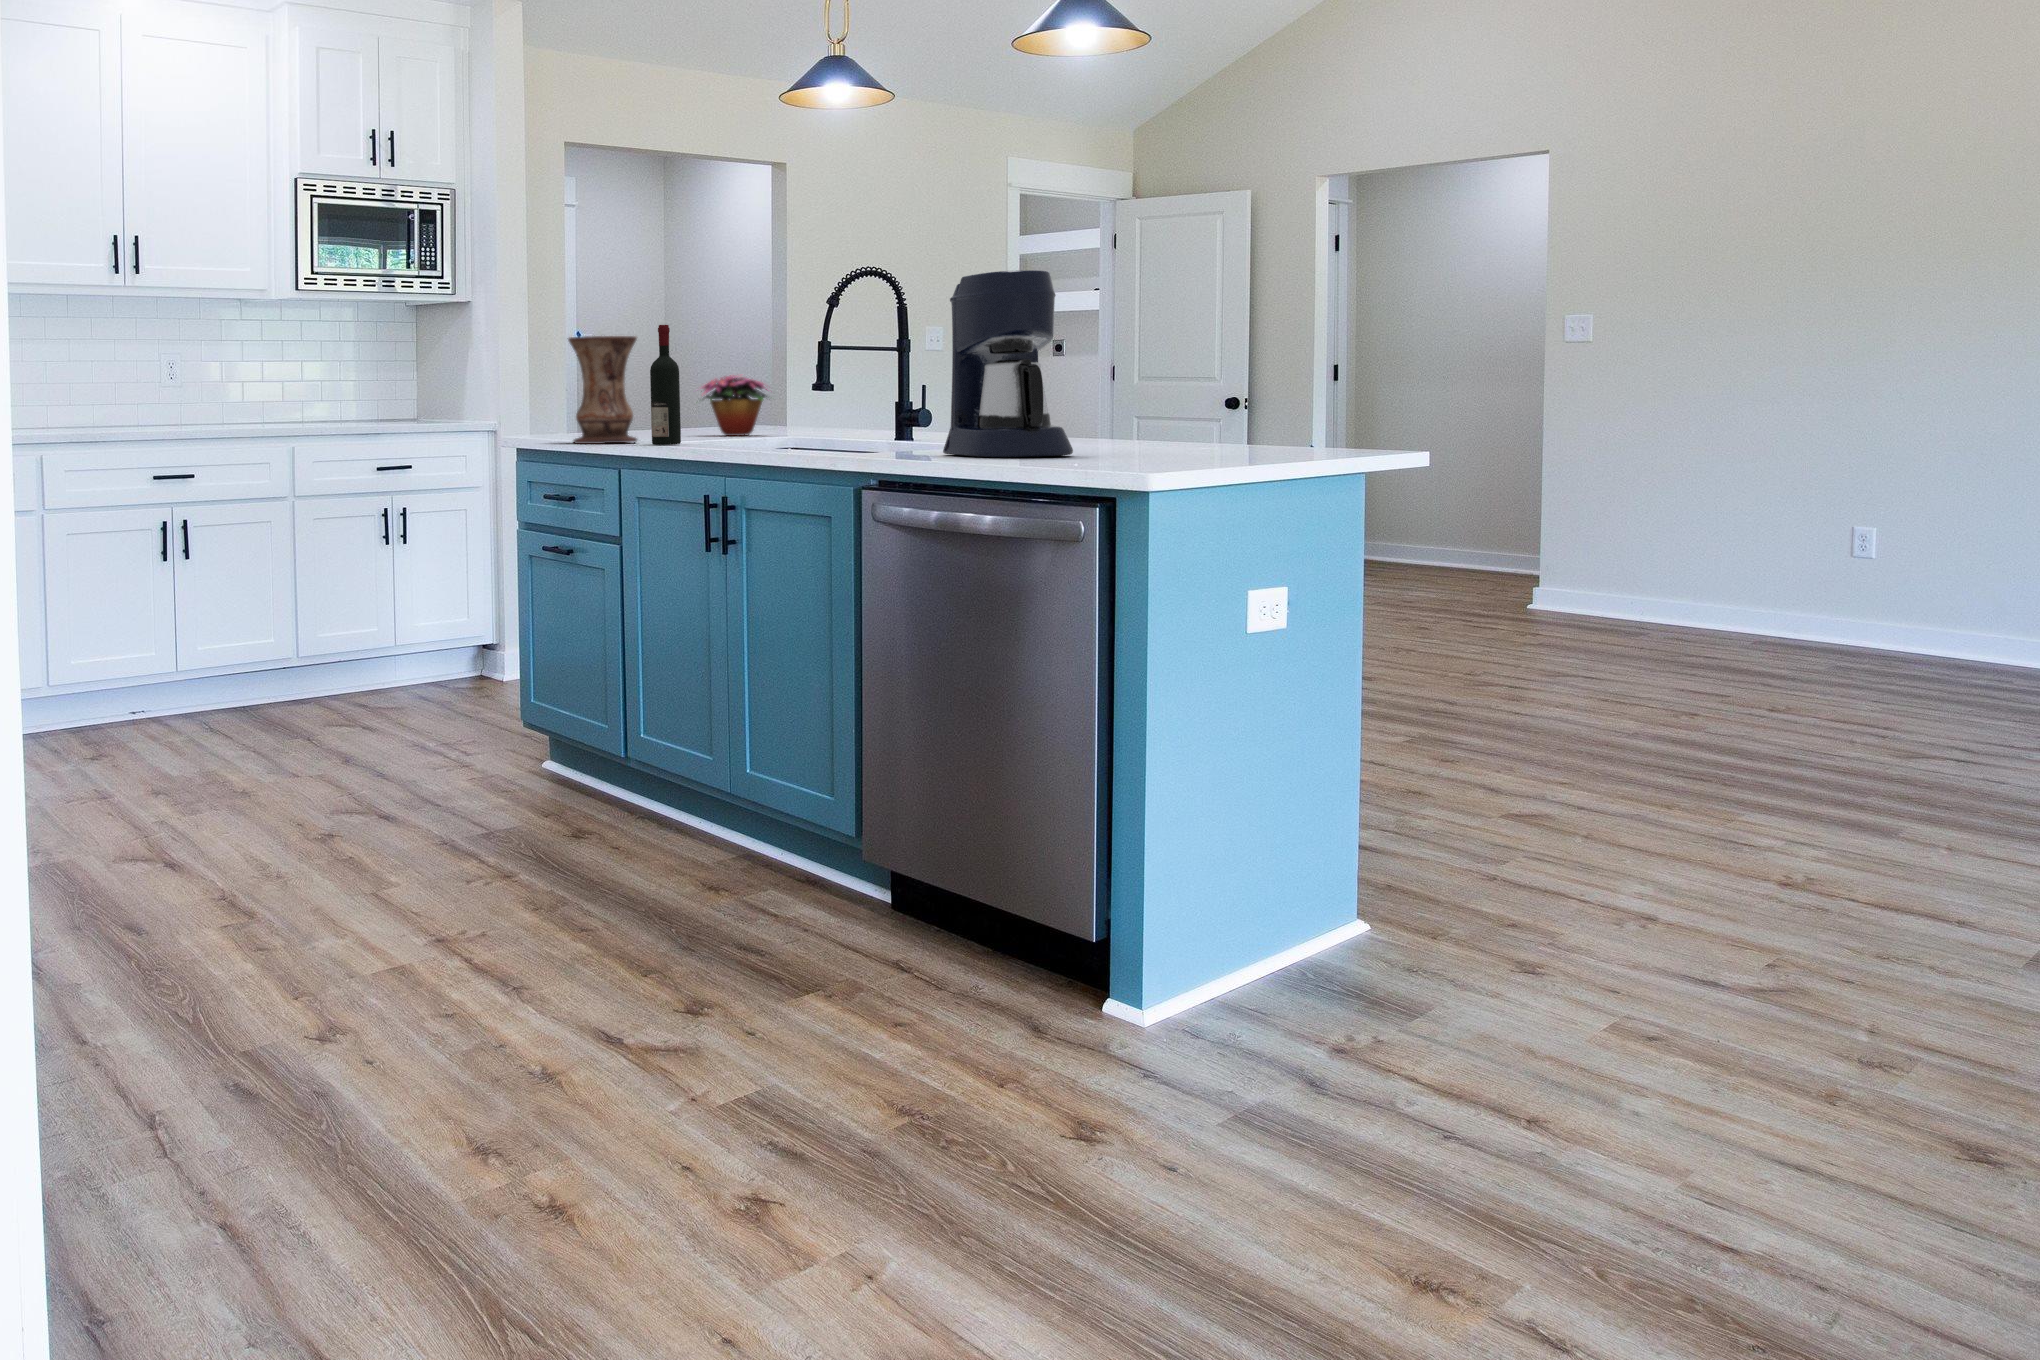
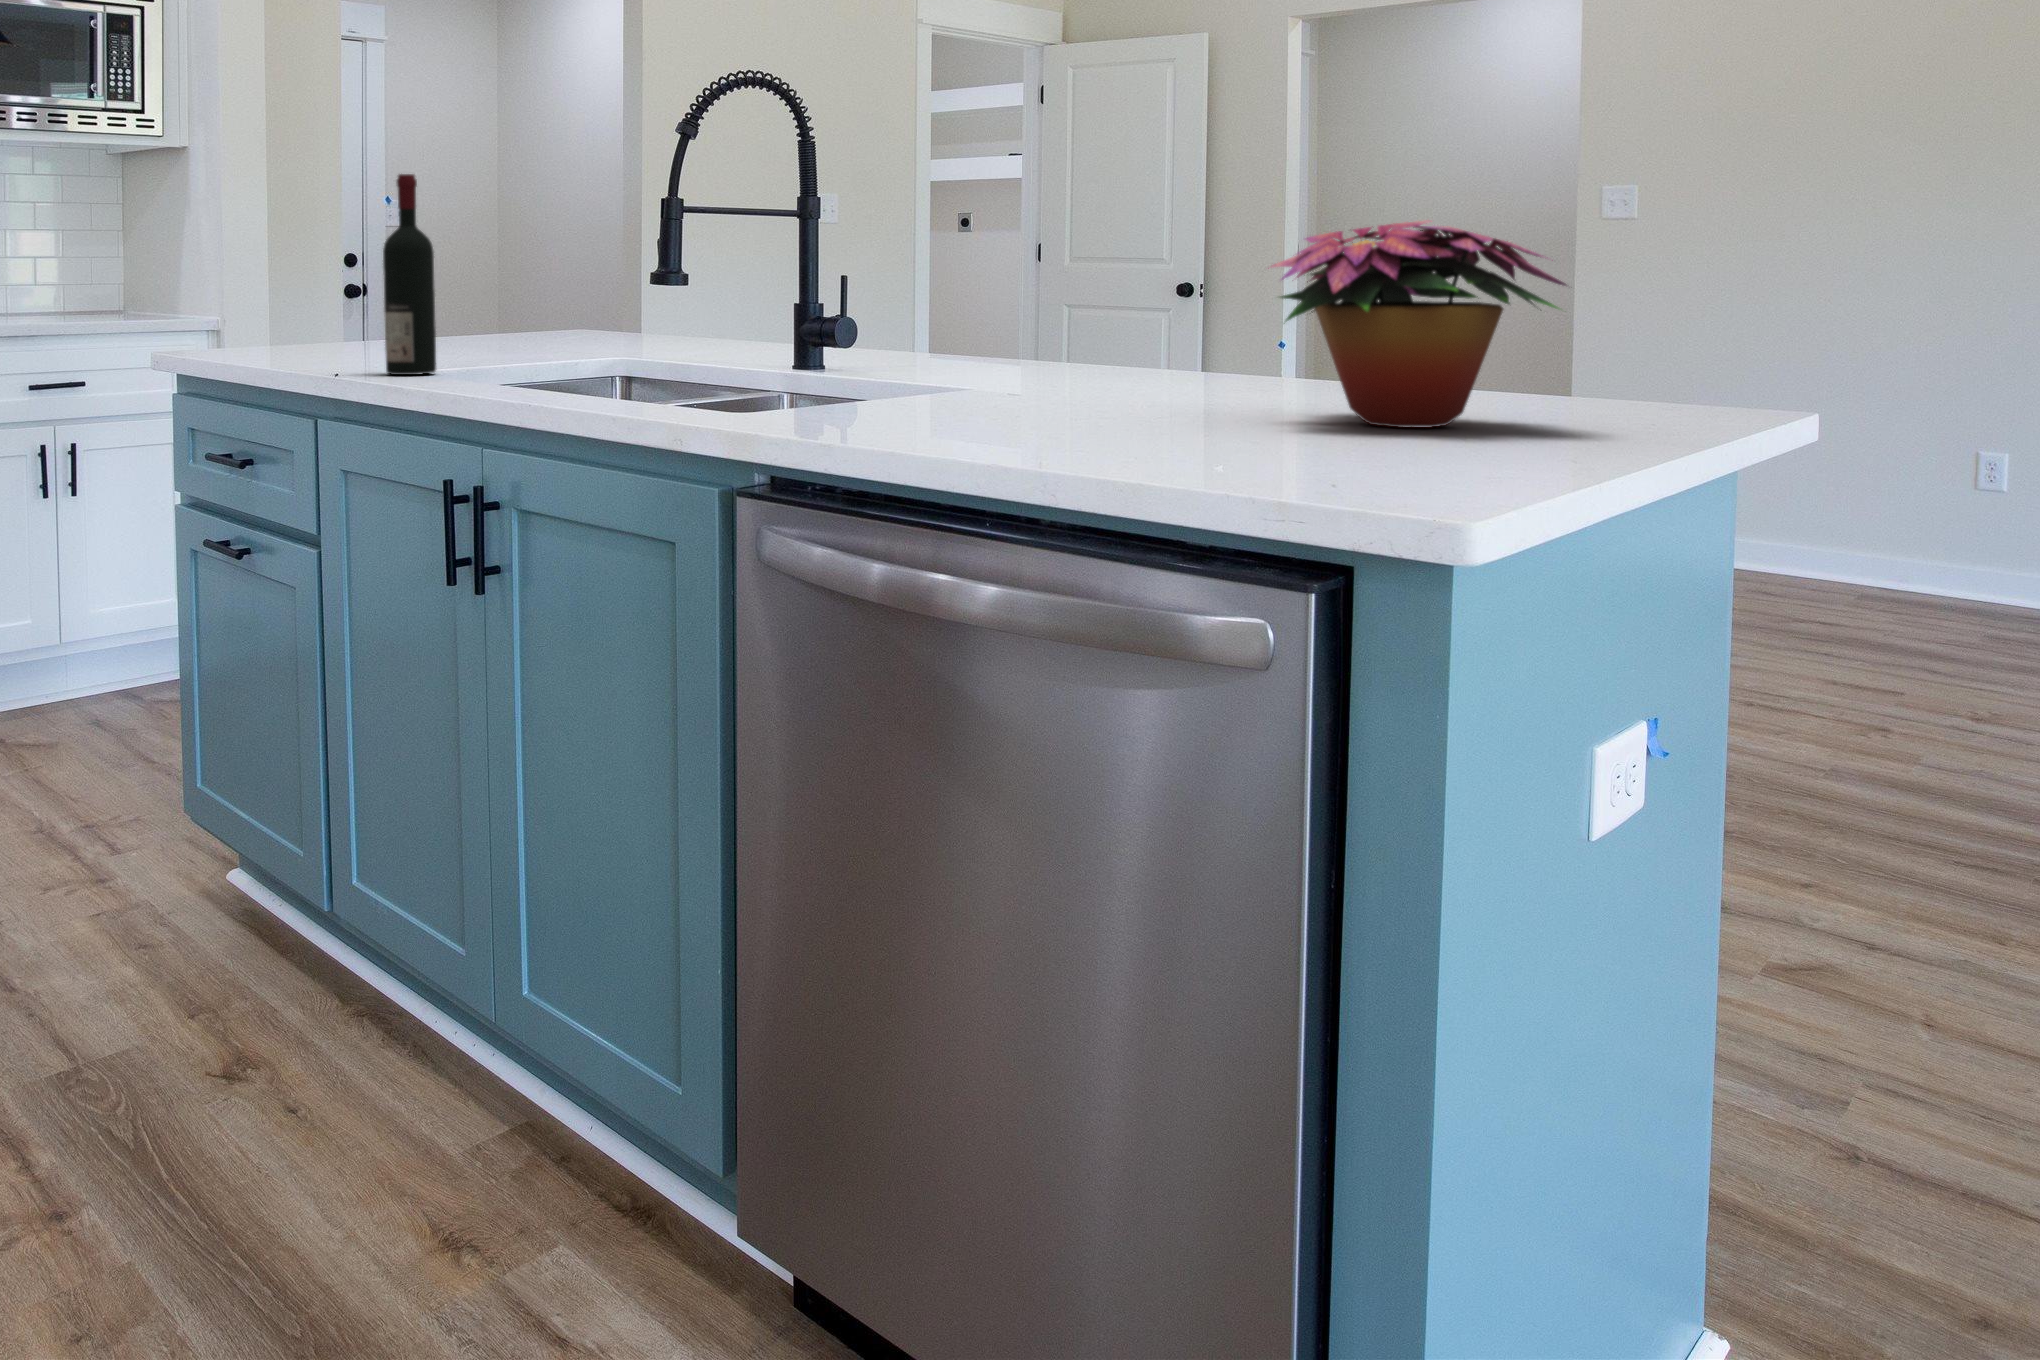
coffee maker: present [943,270,1073,458] -> none [899,49,1176,453]
vase: present [568,336,637,444] -> none [257,192,376,369]
flower arrangement: present [700,376,769,436] -> present [1268,221,1566,428]

